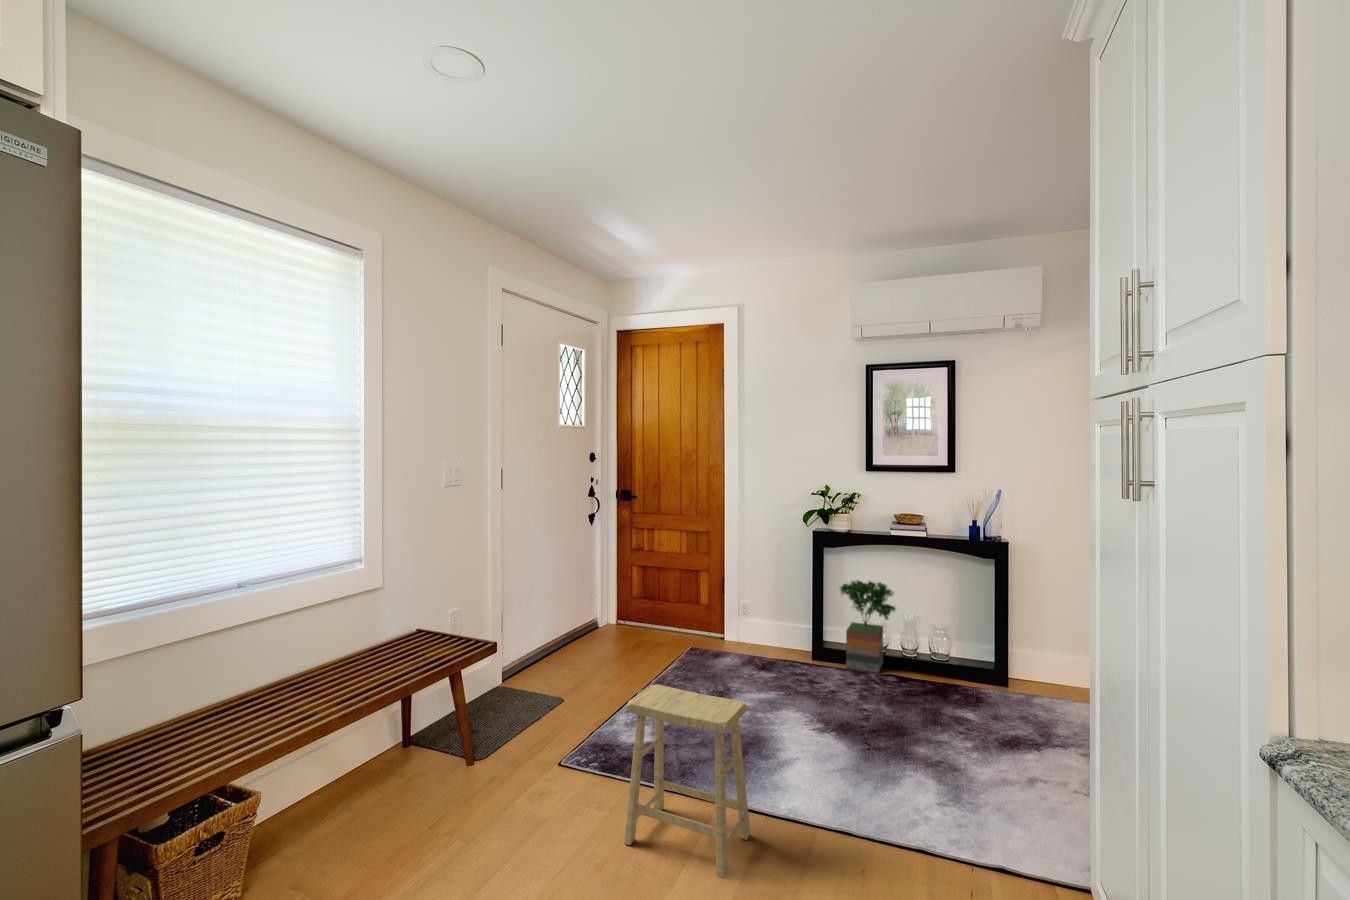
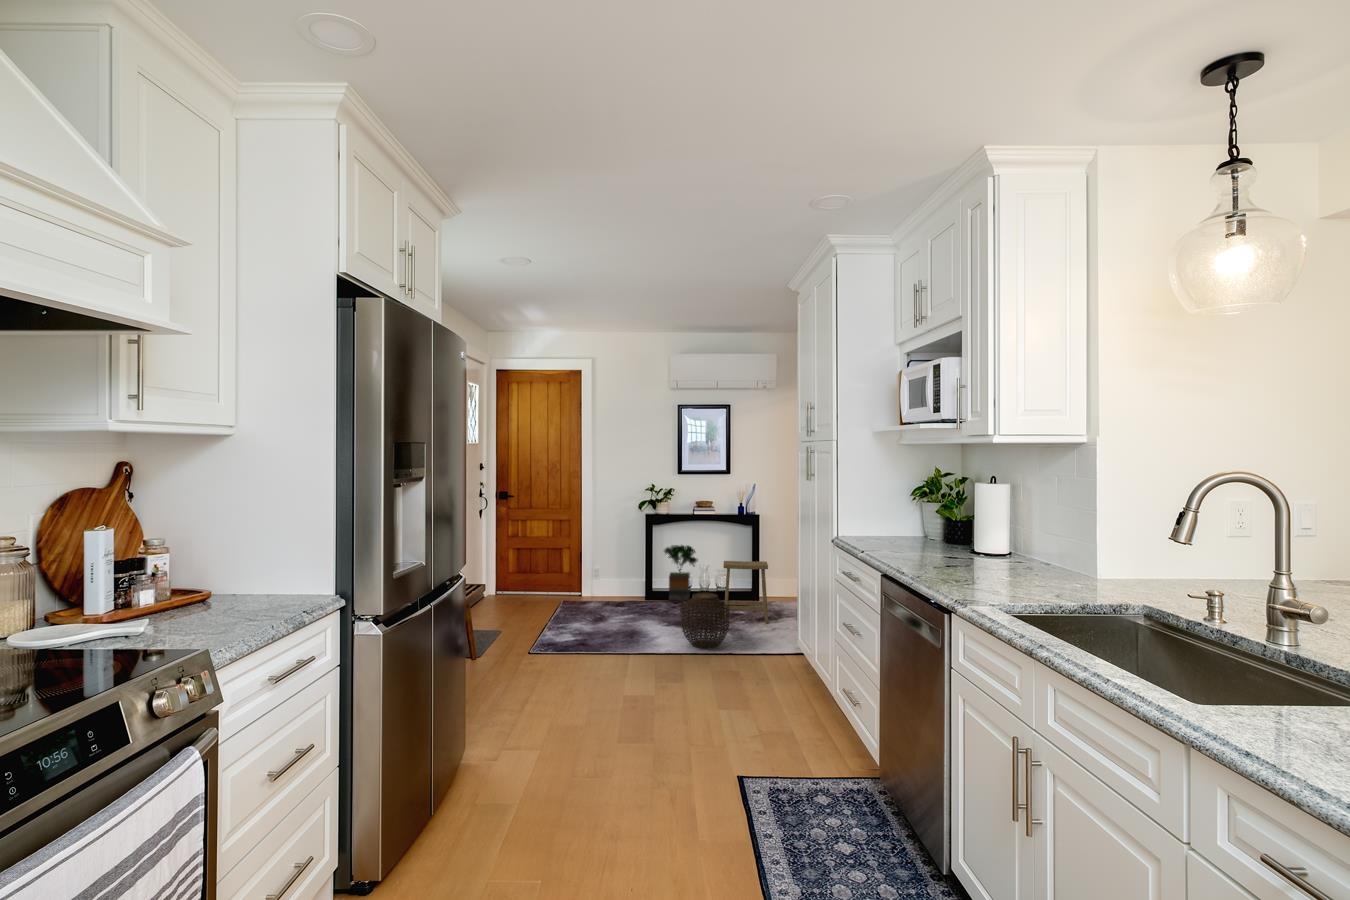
footstool: present [624,685,750,877] -> present [723,561,768,623]
woven basket: none [826,697,923,816] -> present [681,592,729,648]

